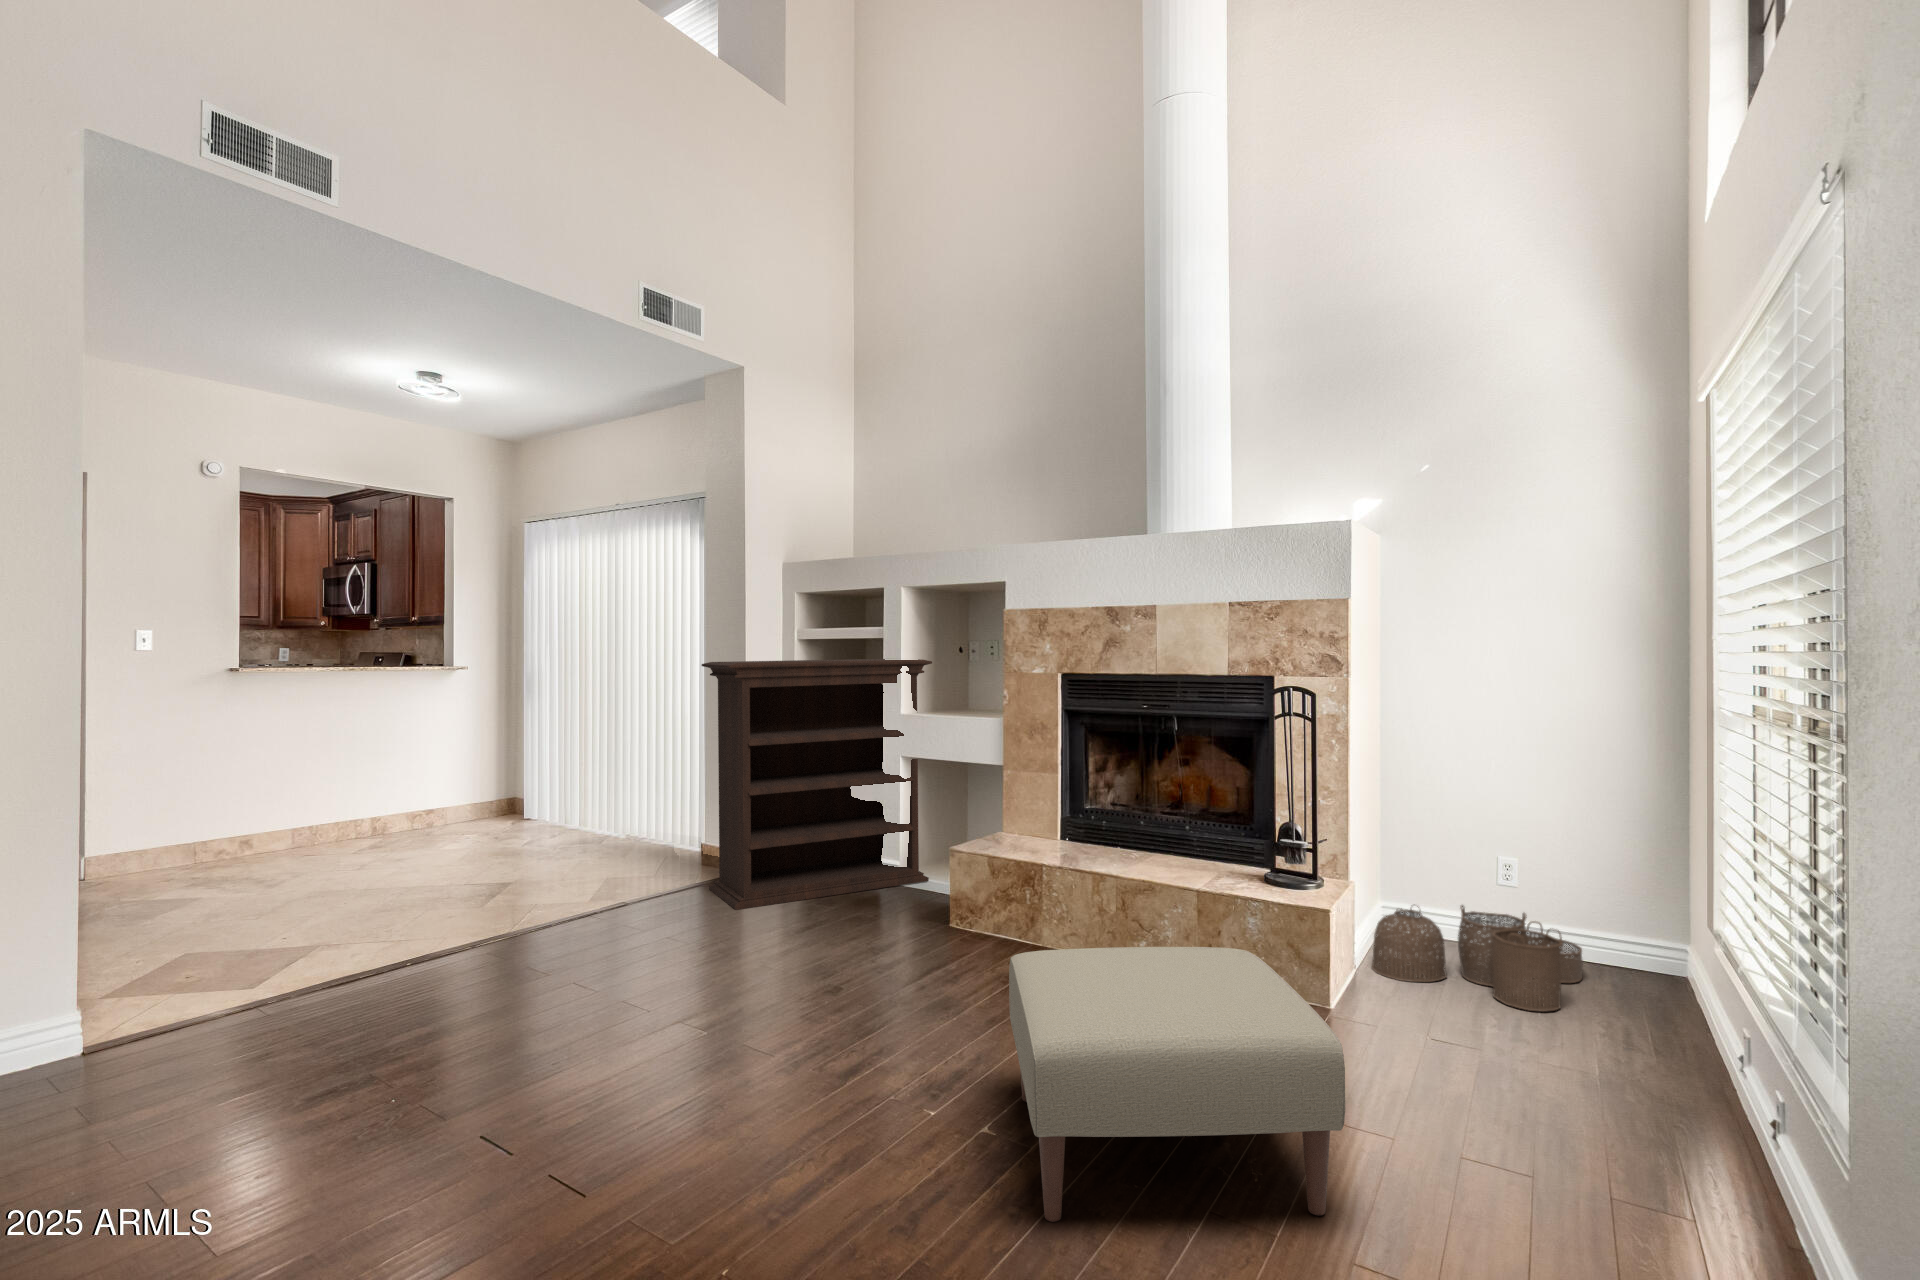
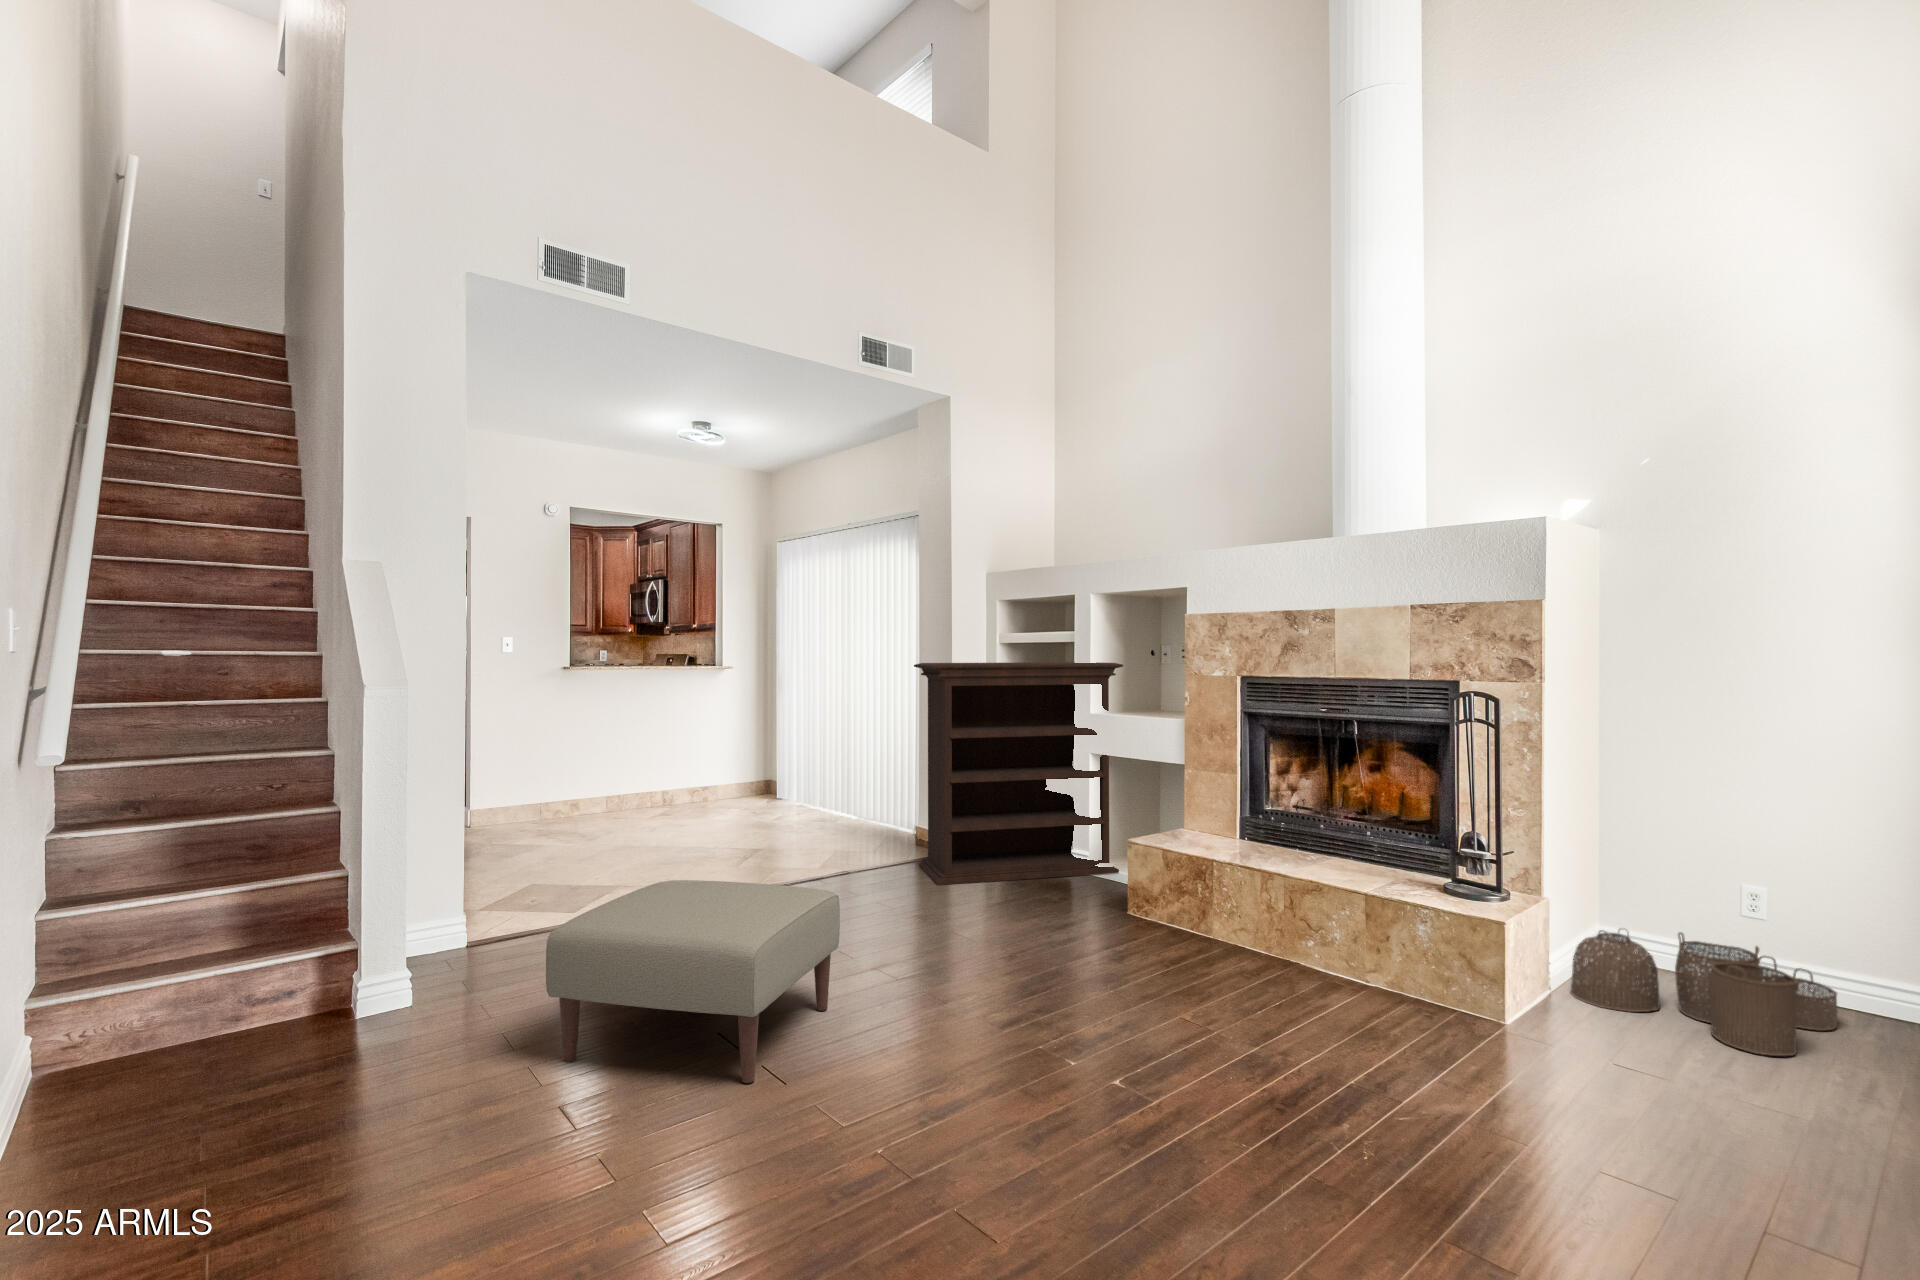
ottoman: present [1009,947,1345,1222] -> present [546,880,840,1083]

